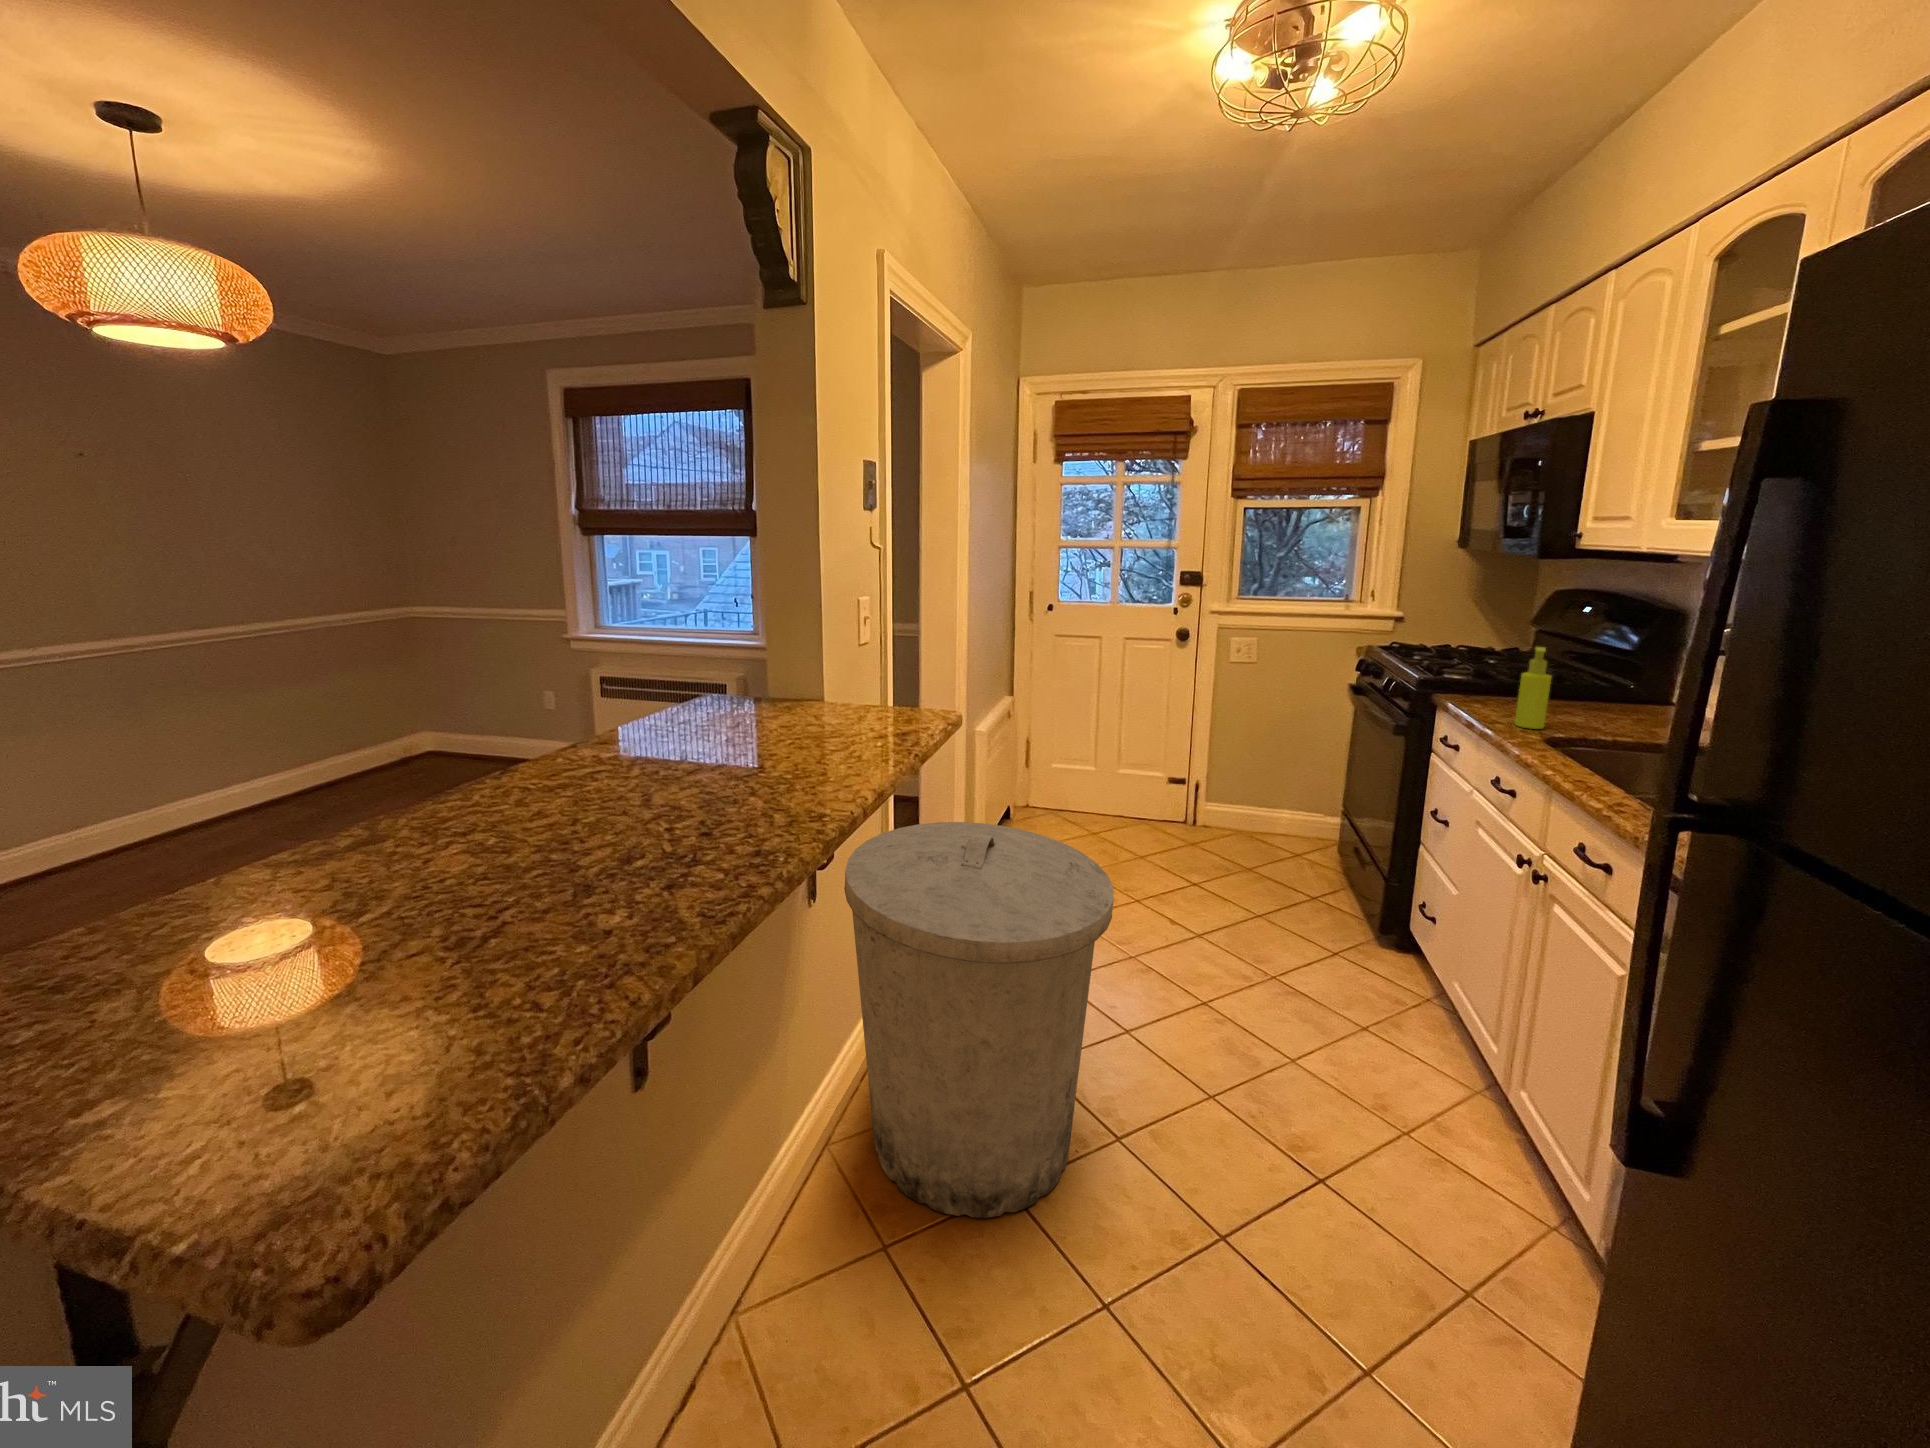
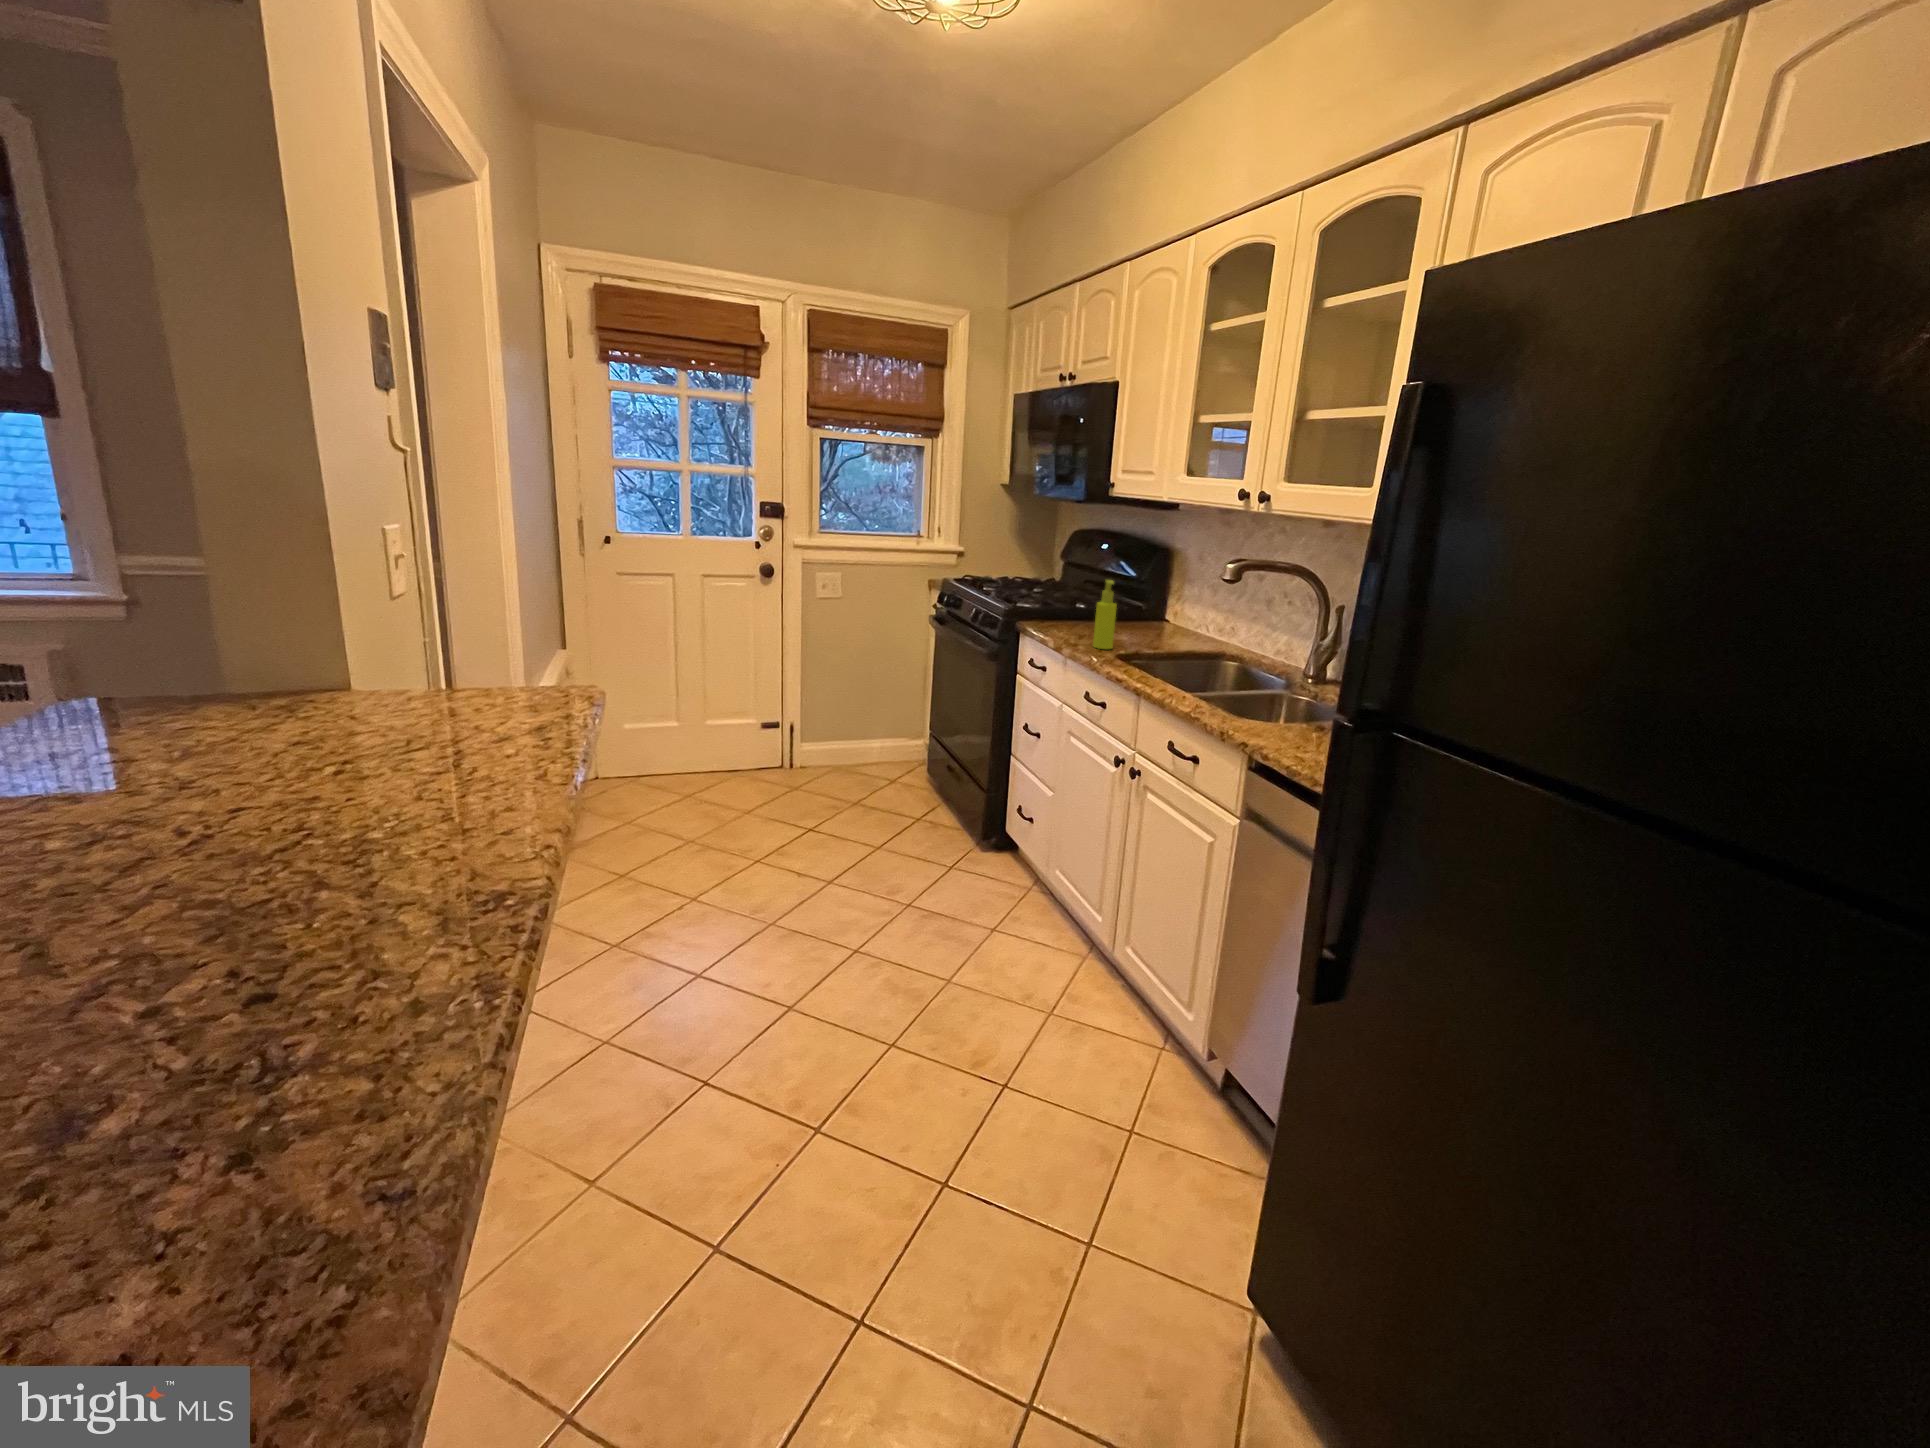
trash can: present [844,822,1114,1218] -> none [420,825,812,1340]

